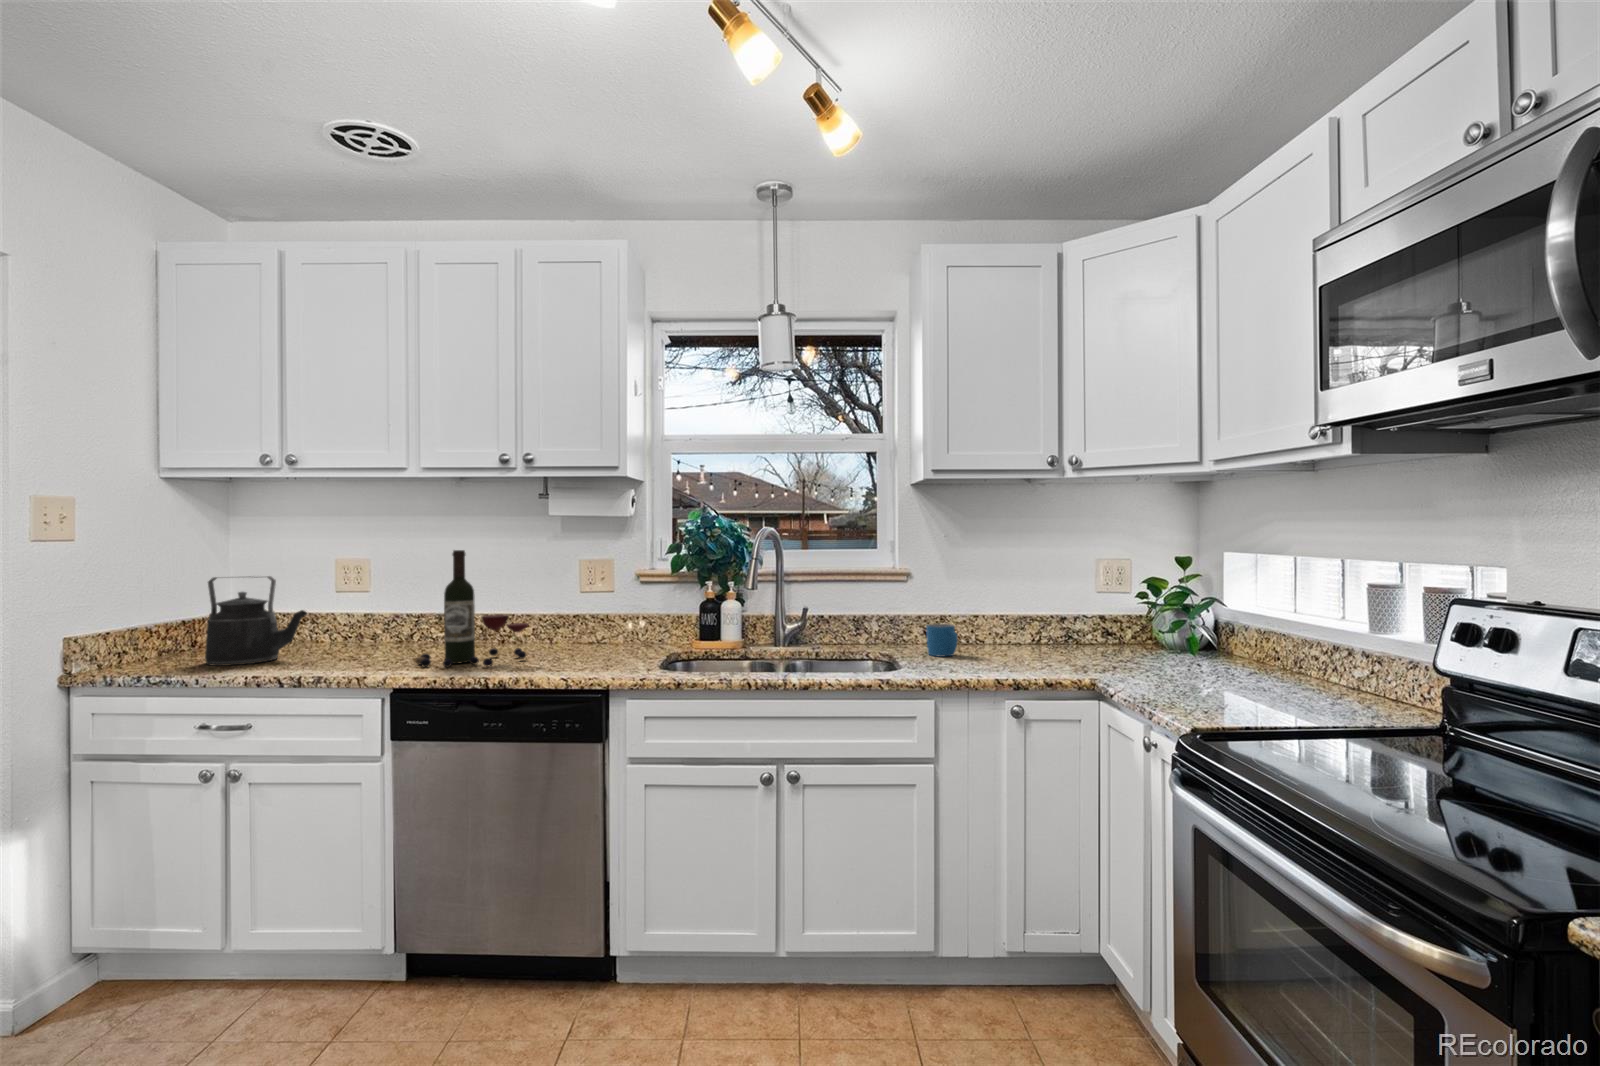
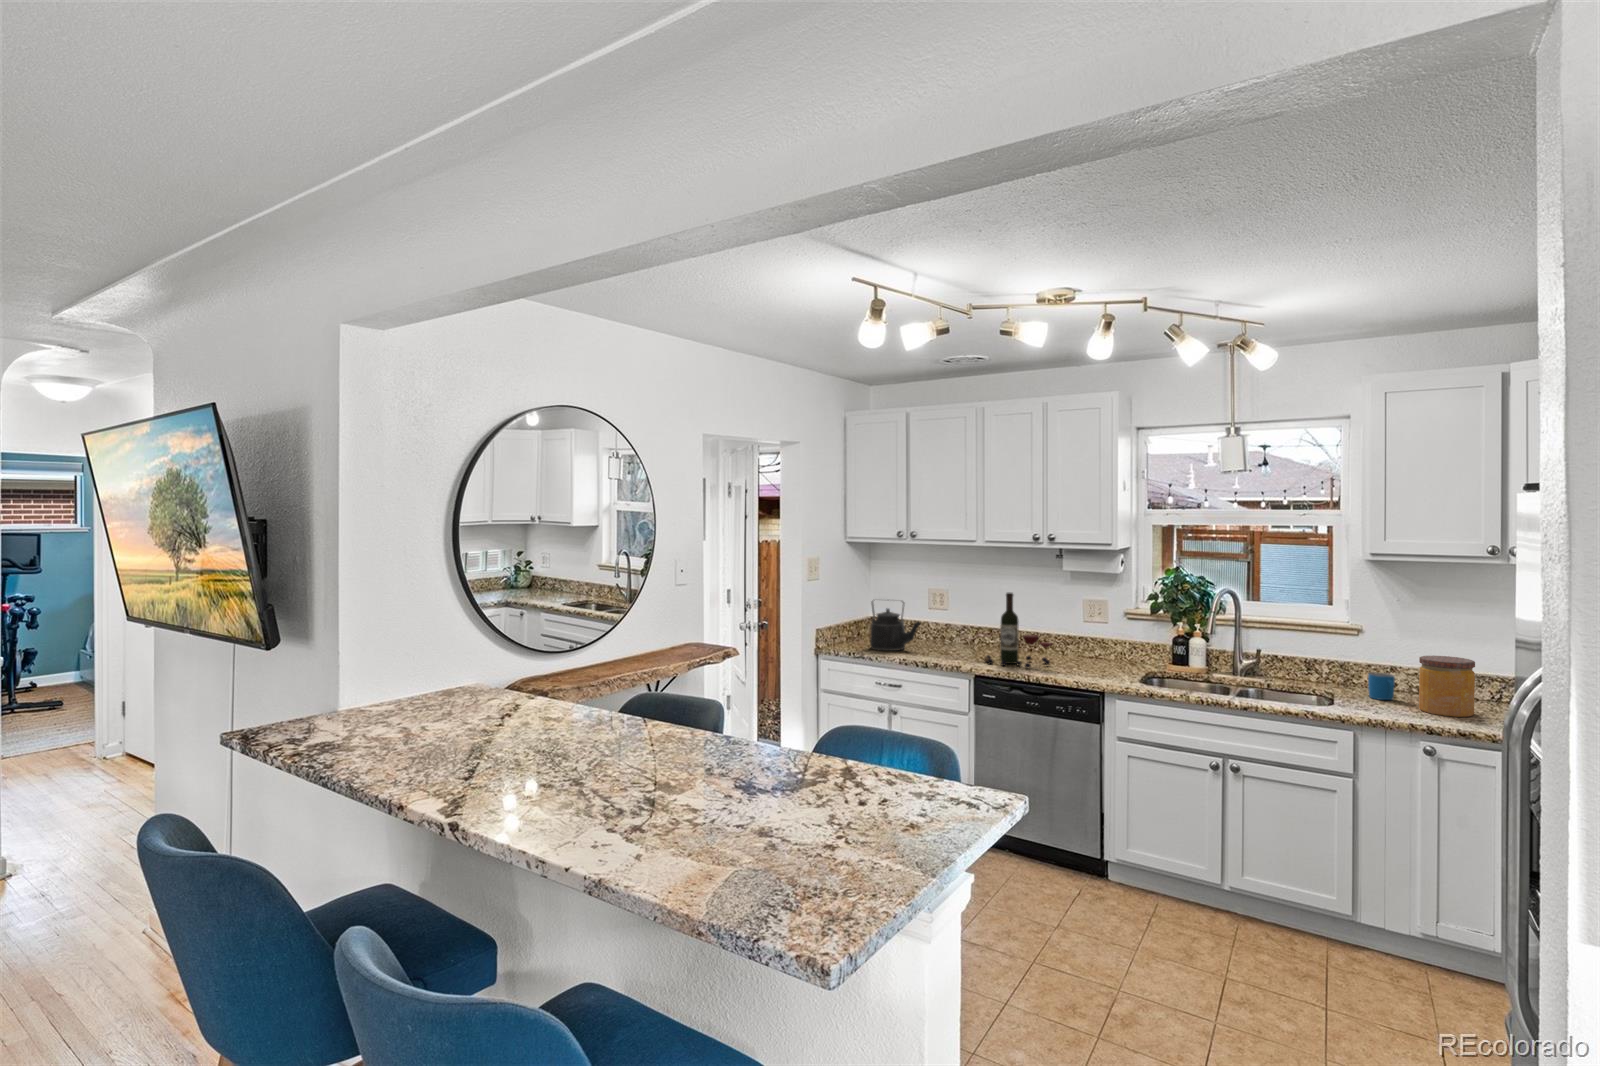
jar: none [988,594,1045,666] -> present [1419,656,1475,717]

